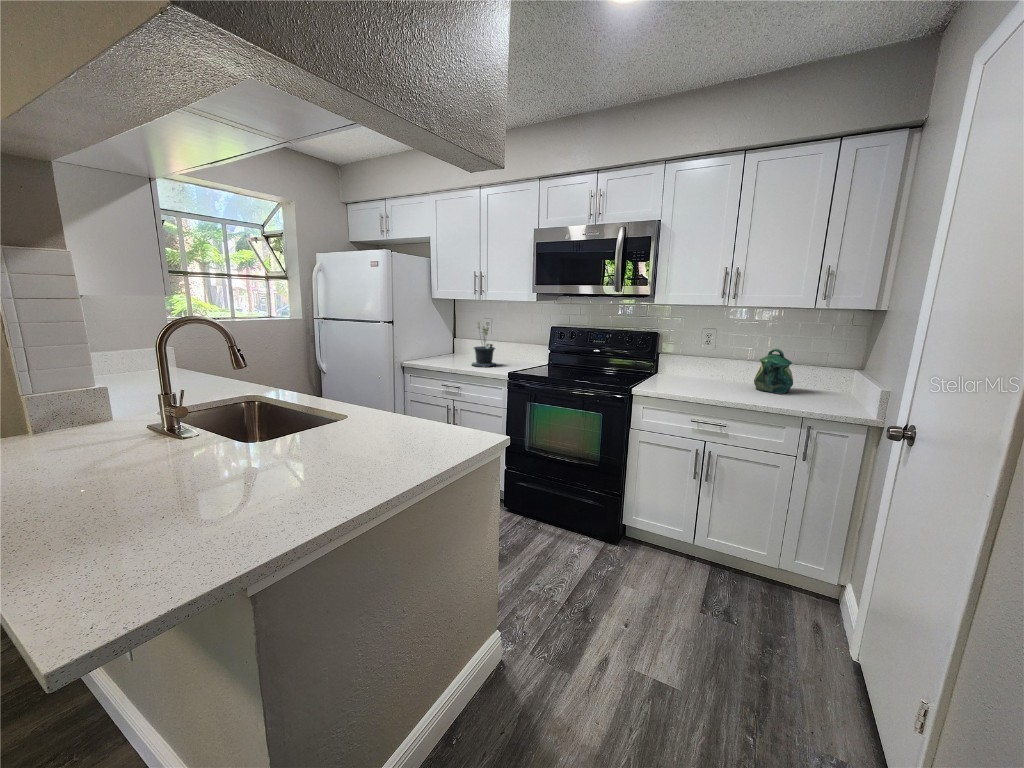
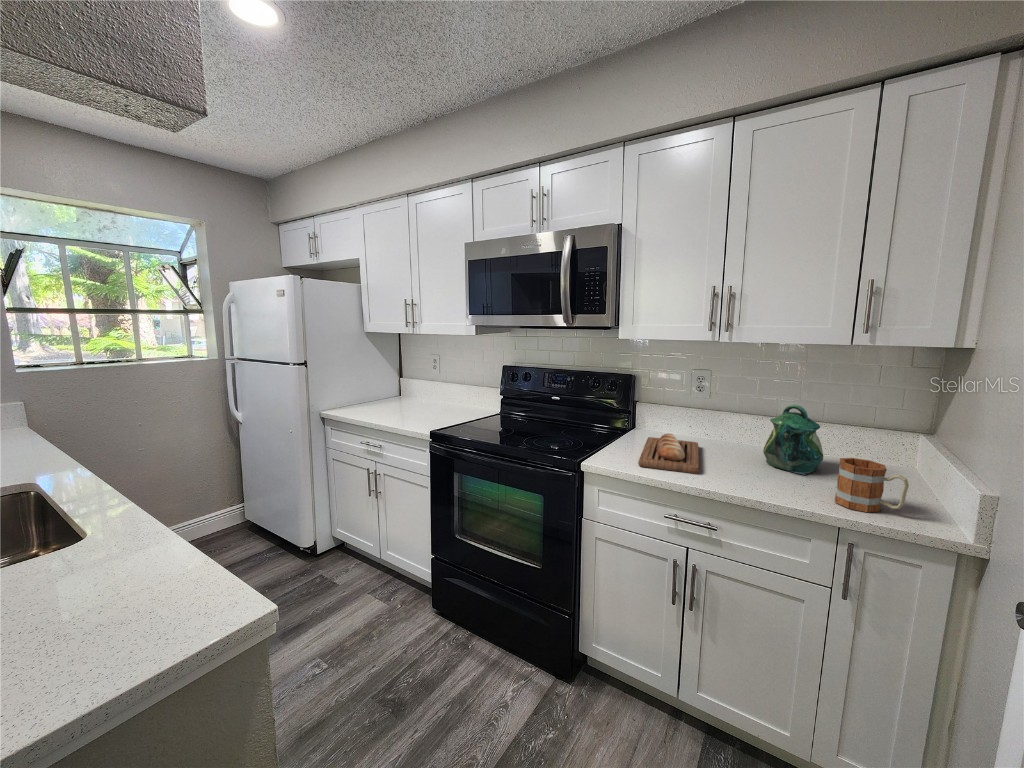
potted plant: present [472,322,496,367] -> none [399,362,432,420]
bread loaf: none [671,372,714,393] -> present [638,433,699,474]
mug: none [801,377,844,408] -> present [835,458,909,512]

